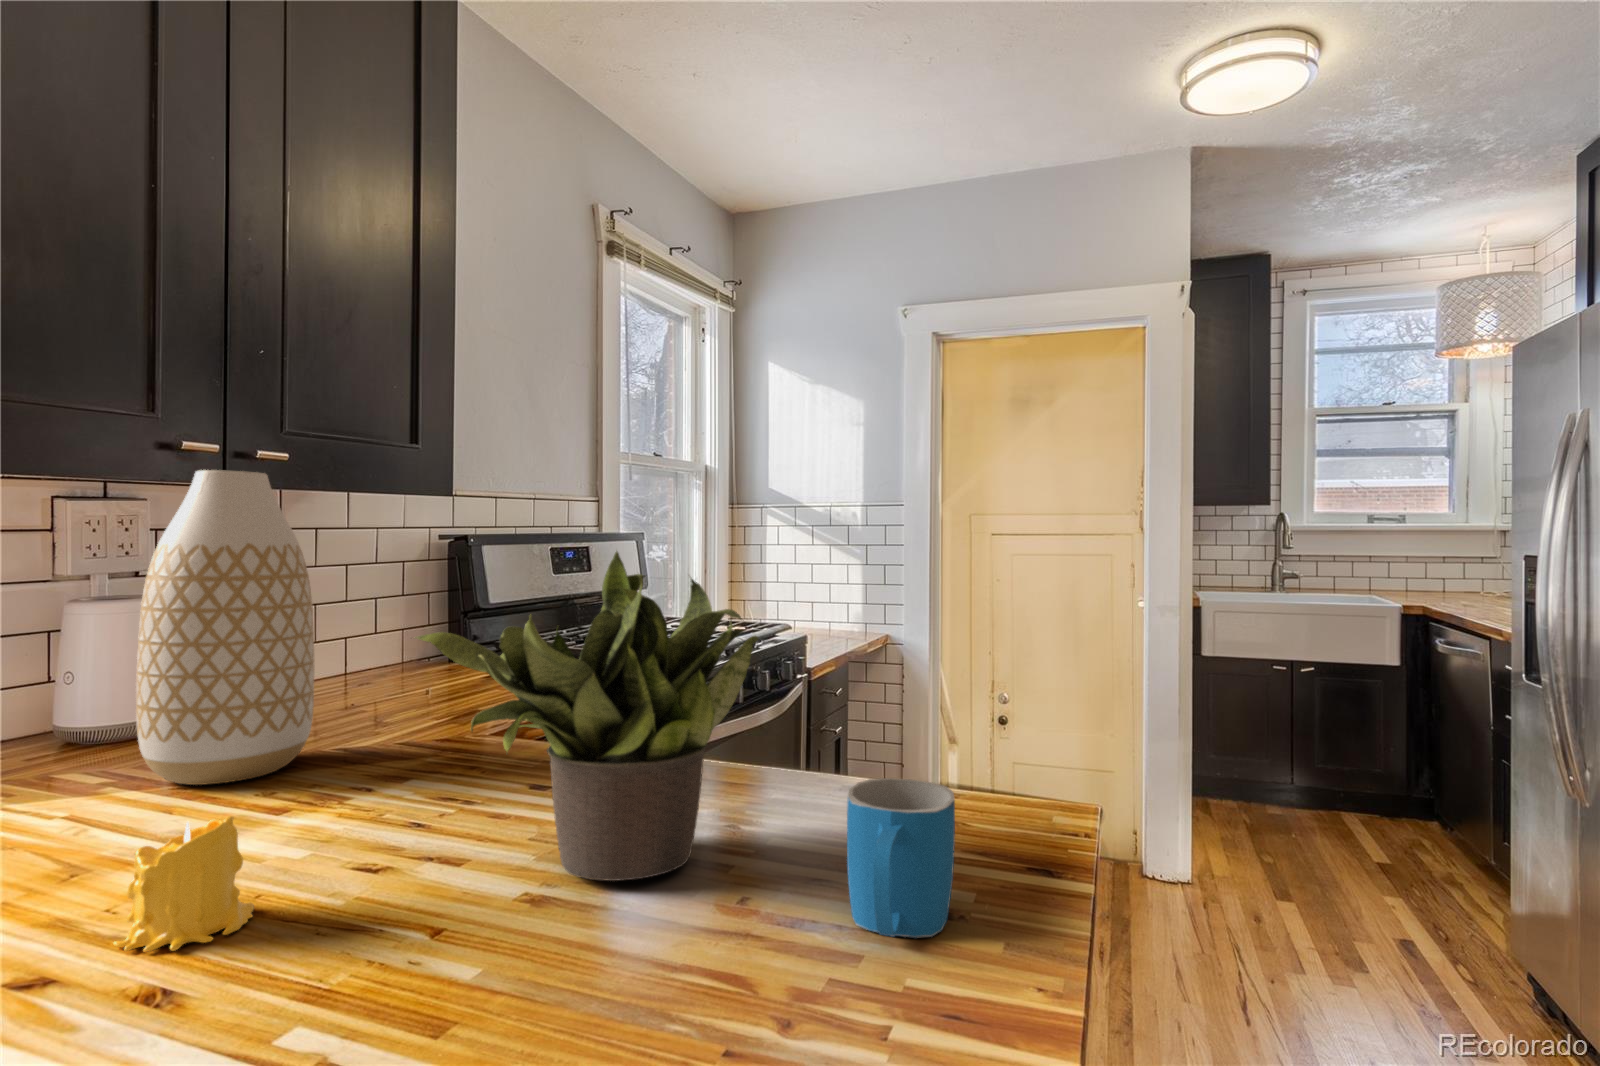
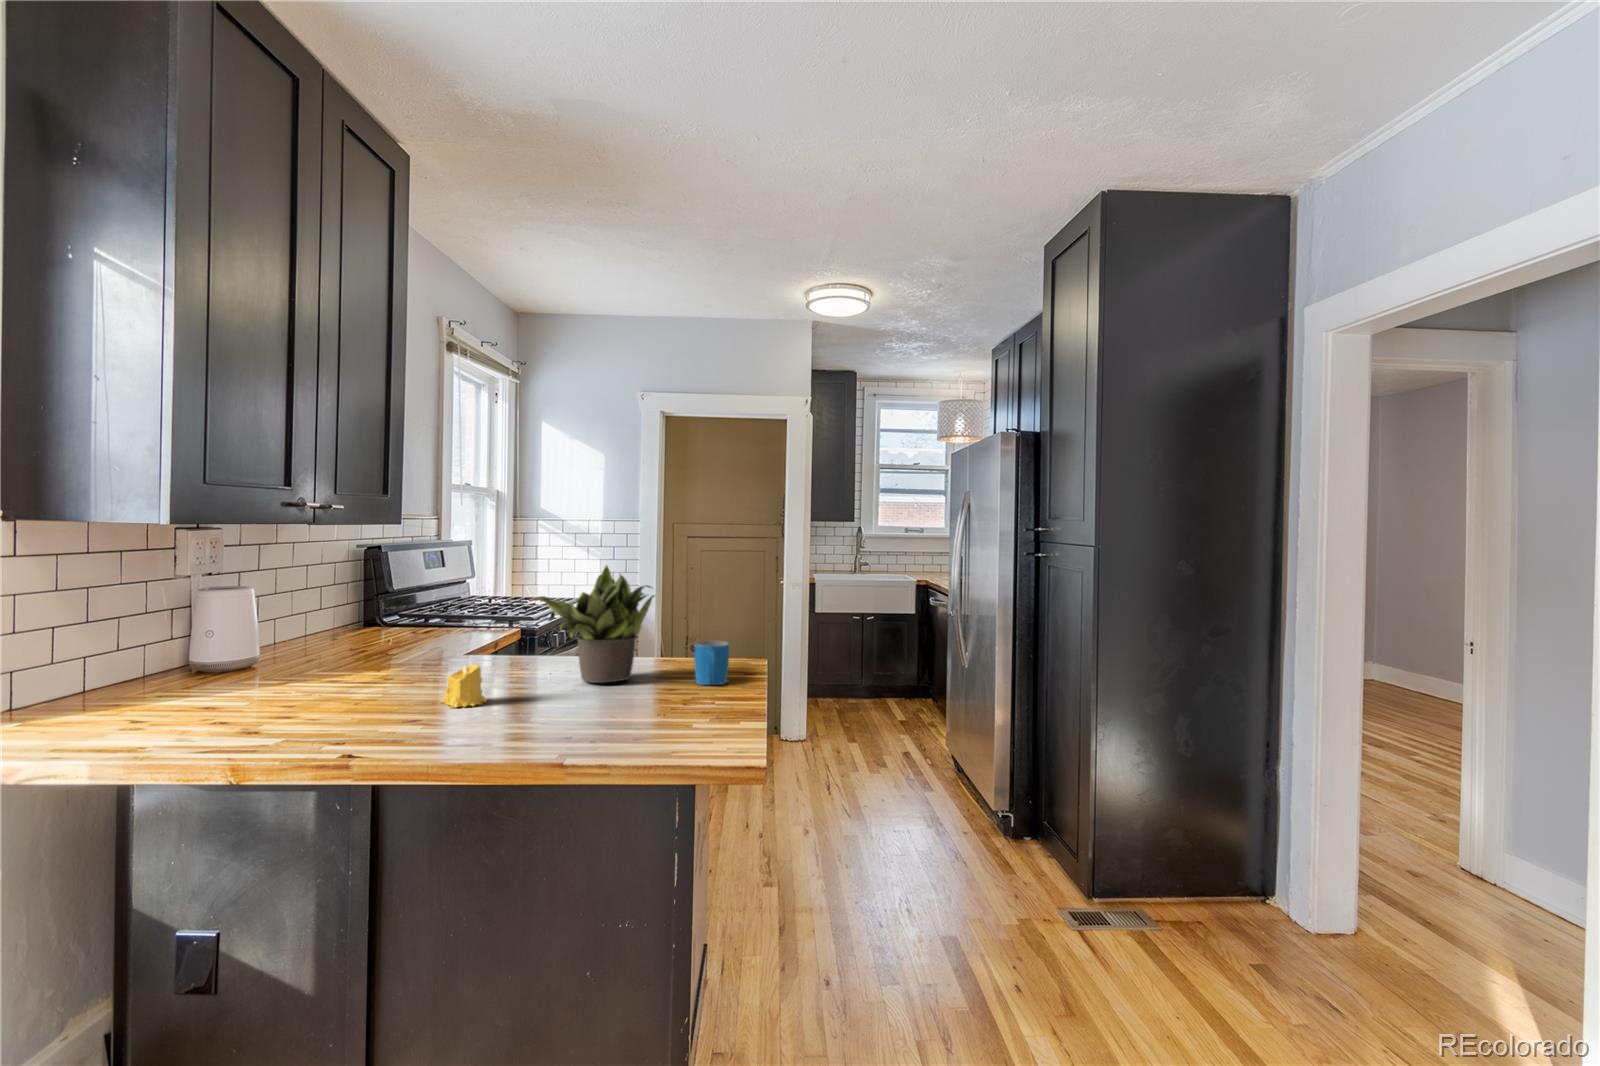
vase: present [136,470,315,785] -> none [316,523,402,678]

